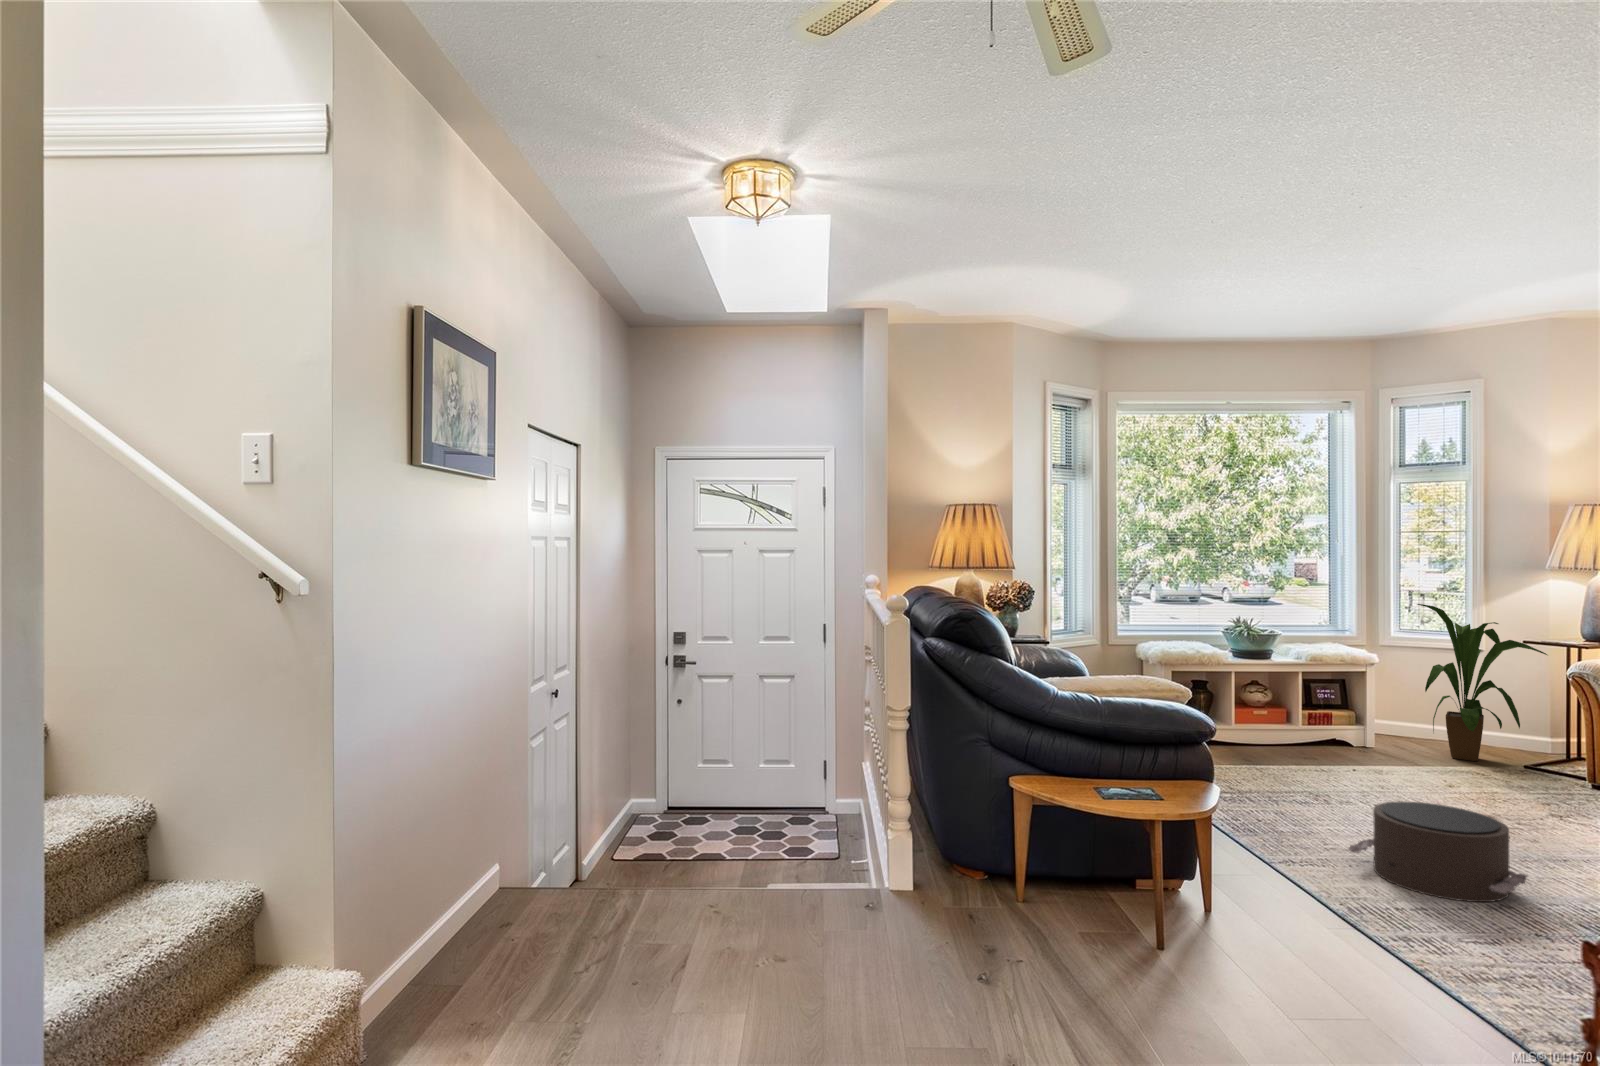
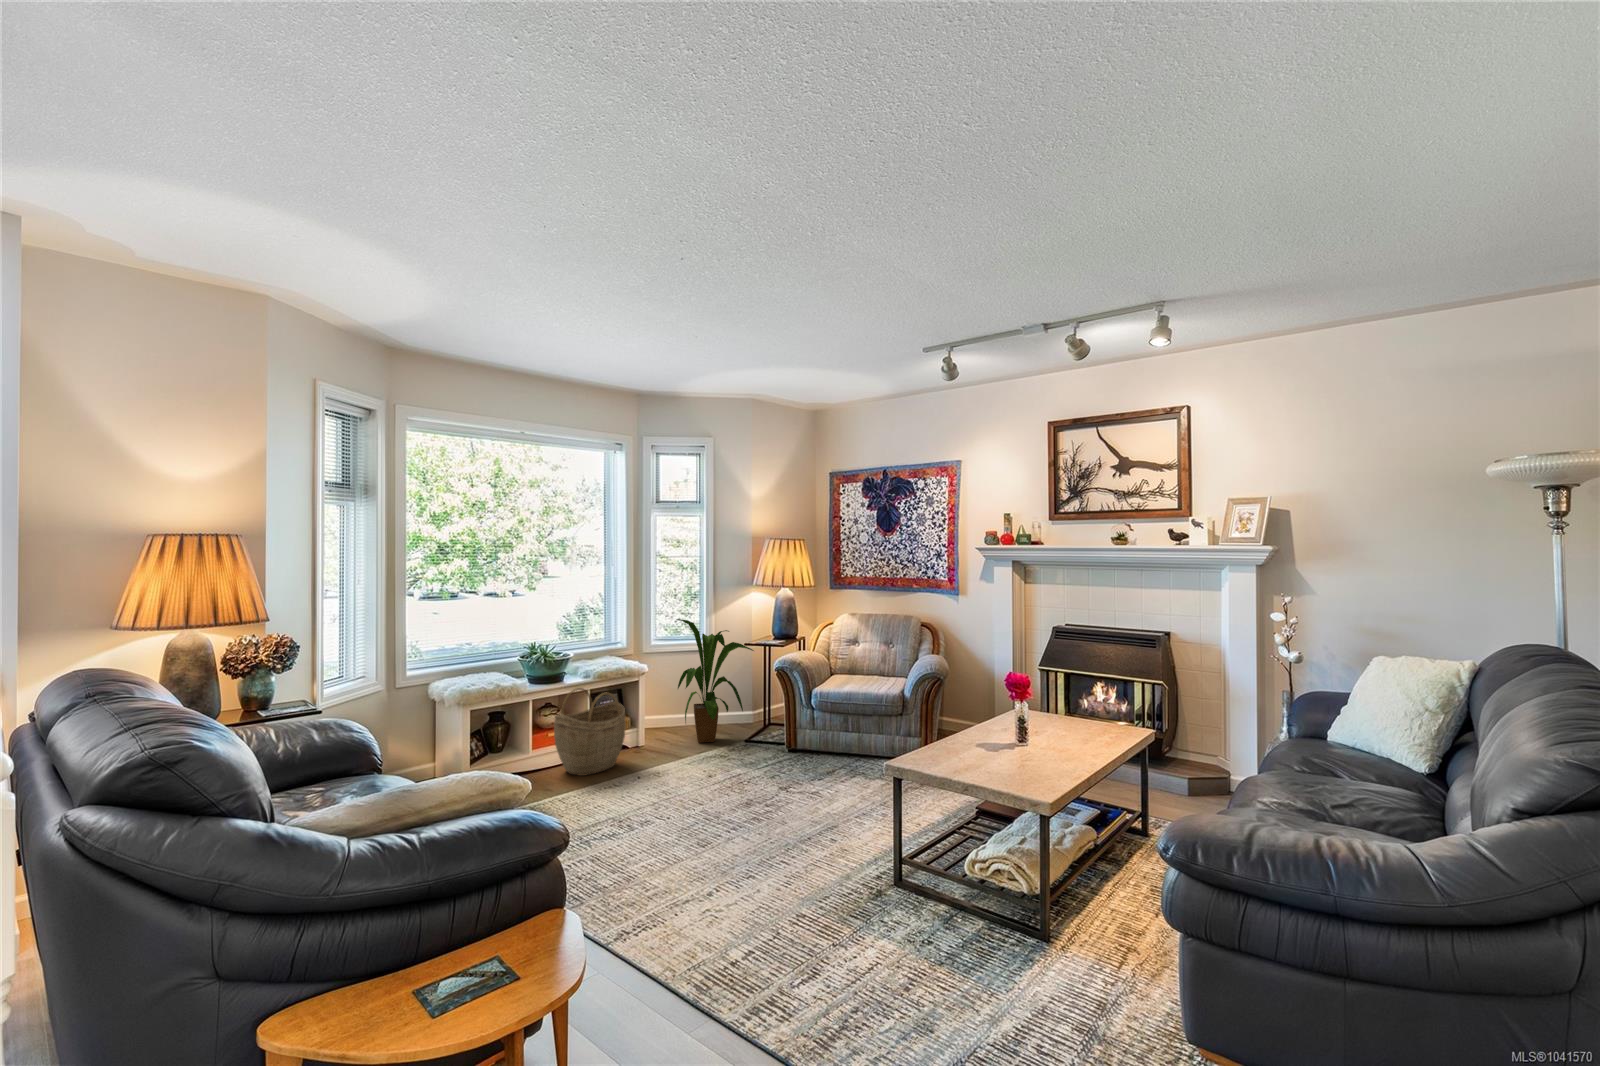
woven basket: none [1257,667,1342,758] -> present [554,688,626,776]
pouf: present [1348,802,1528,902] -> none [677,820,811,925]

